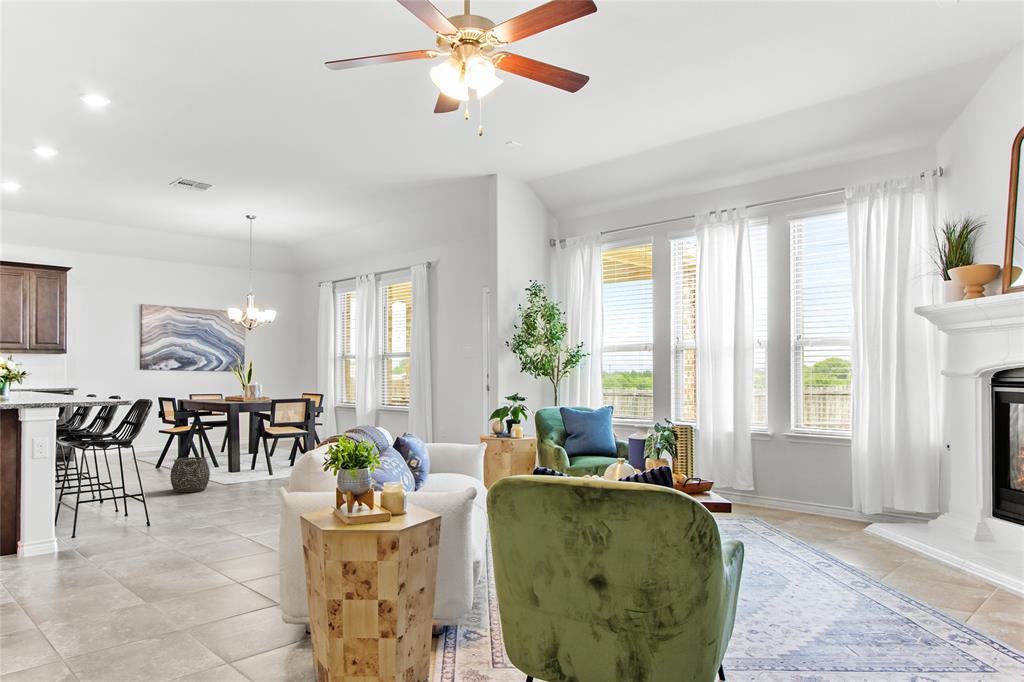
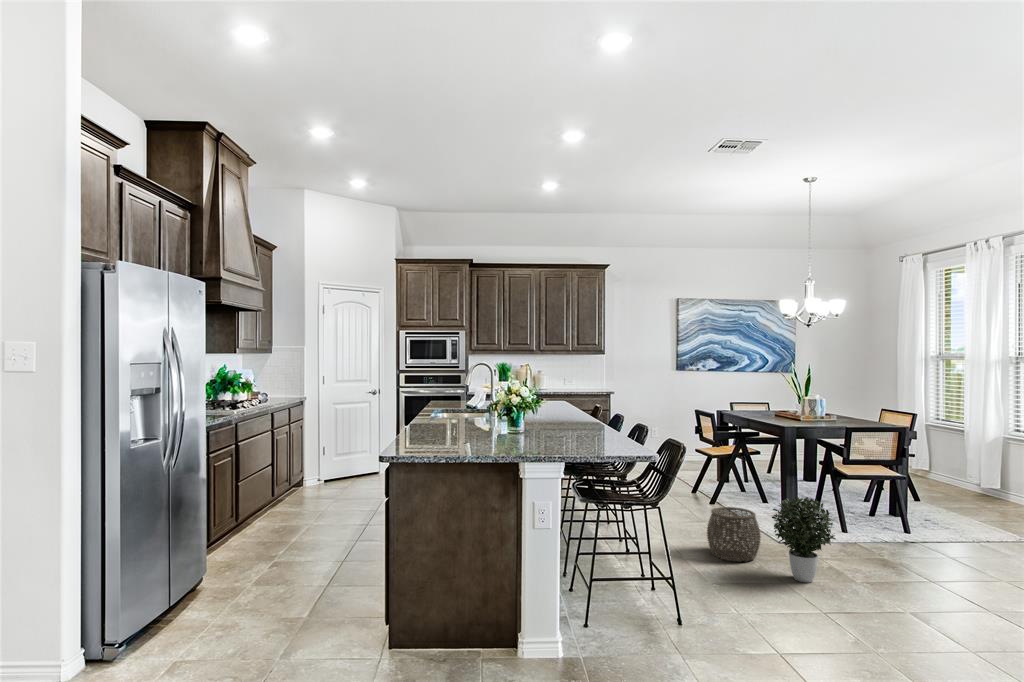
potted plant: none [217,439,258,493] -> present [772,497,836,582]

